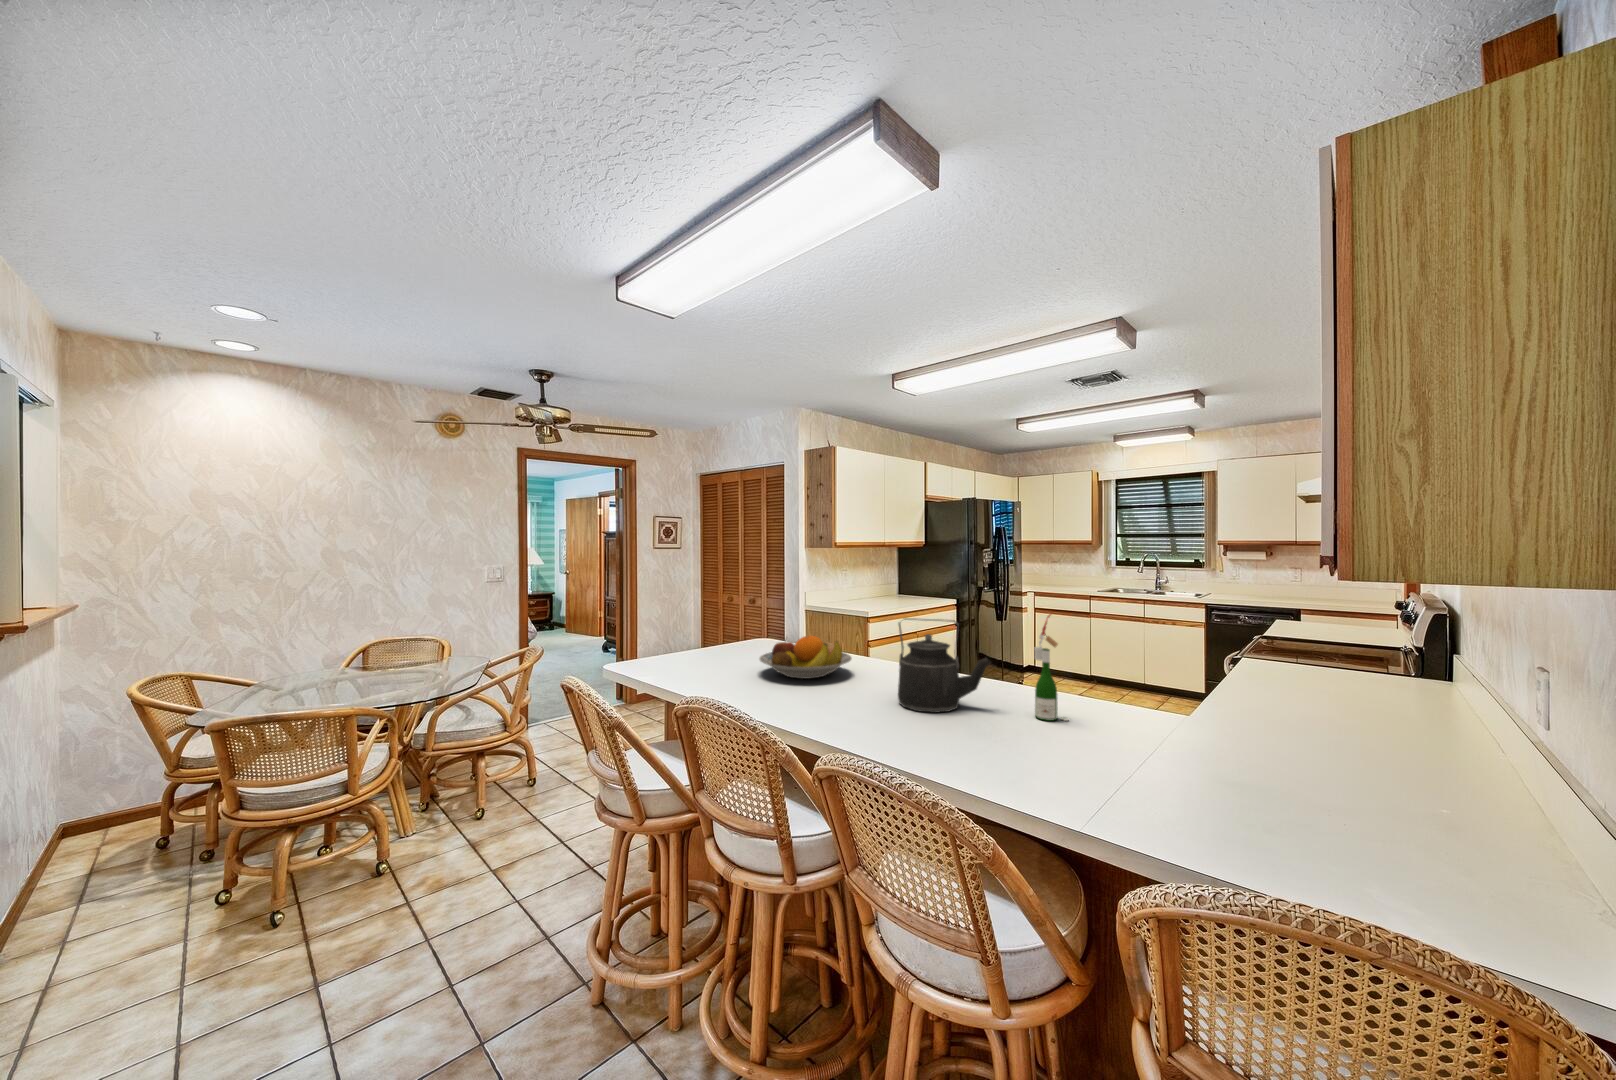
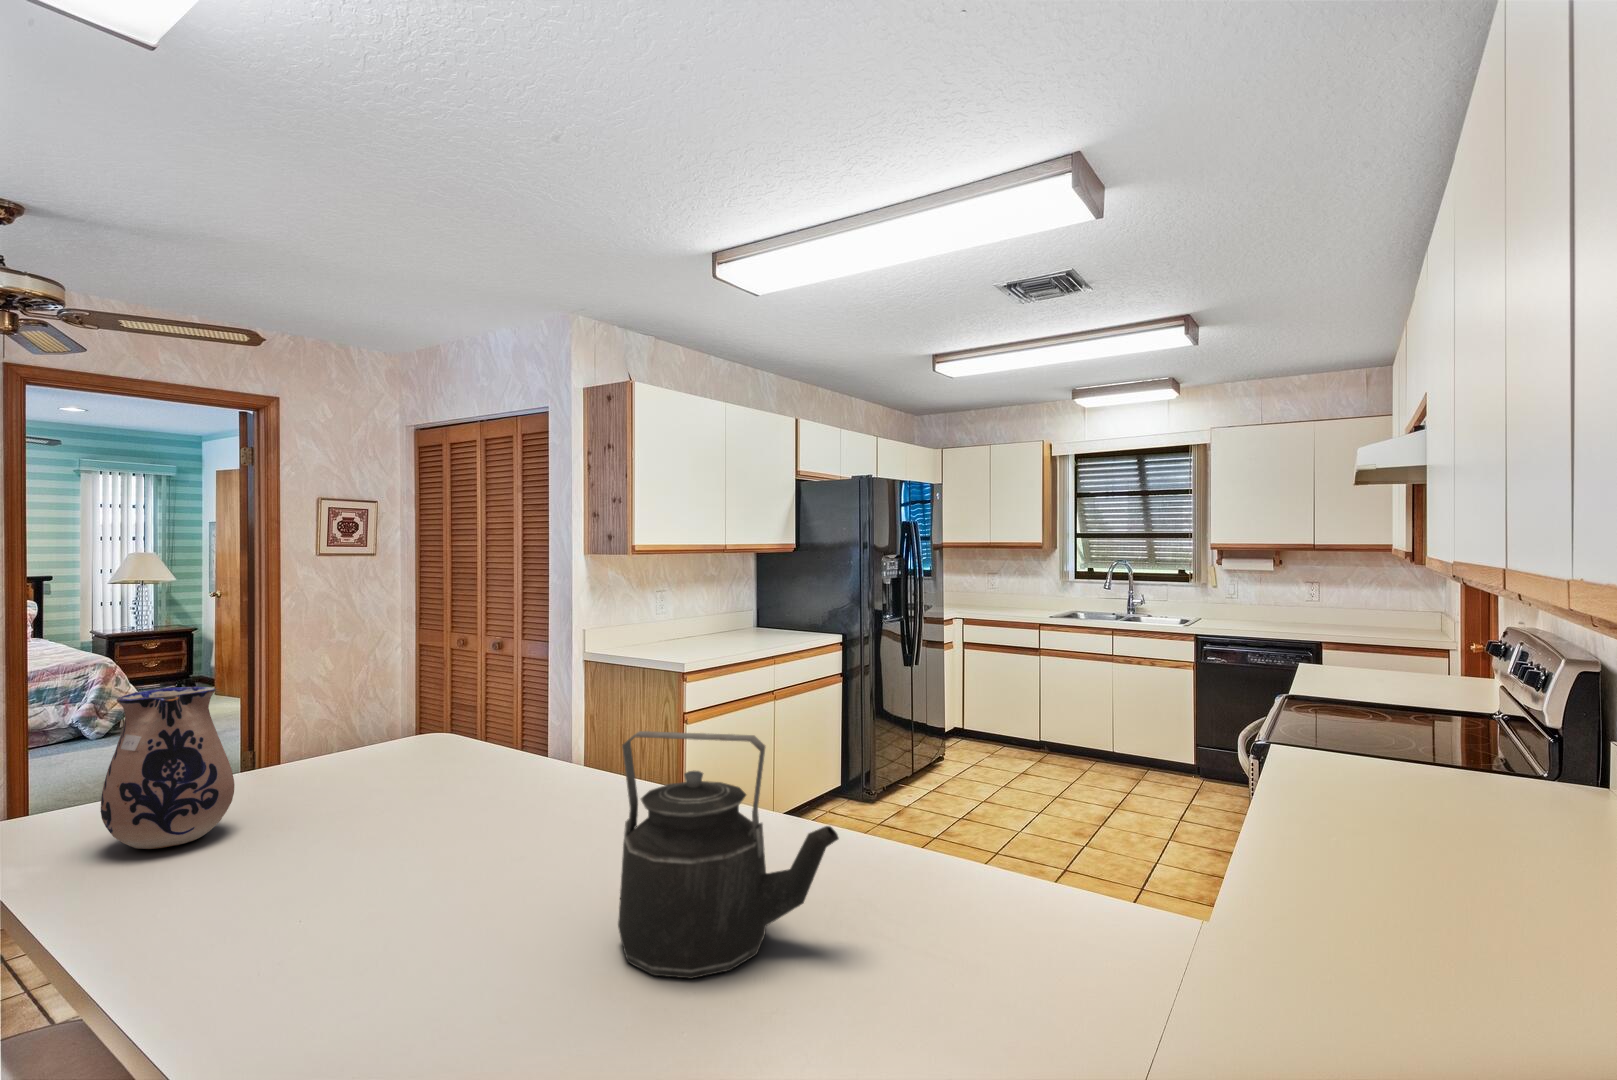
ceramic pitcher: none [661,603,707,671] -> present [101,686,235,849]
wine bottle: present [1034,614,1069,721] -> none [935,721,1013,989]
fruit bowl: present [760,636,852,679] -> none [338,750,566,860]

